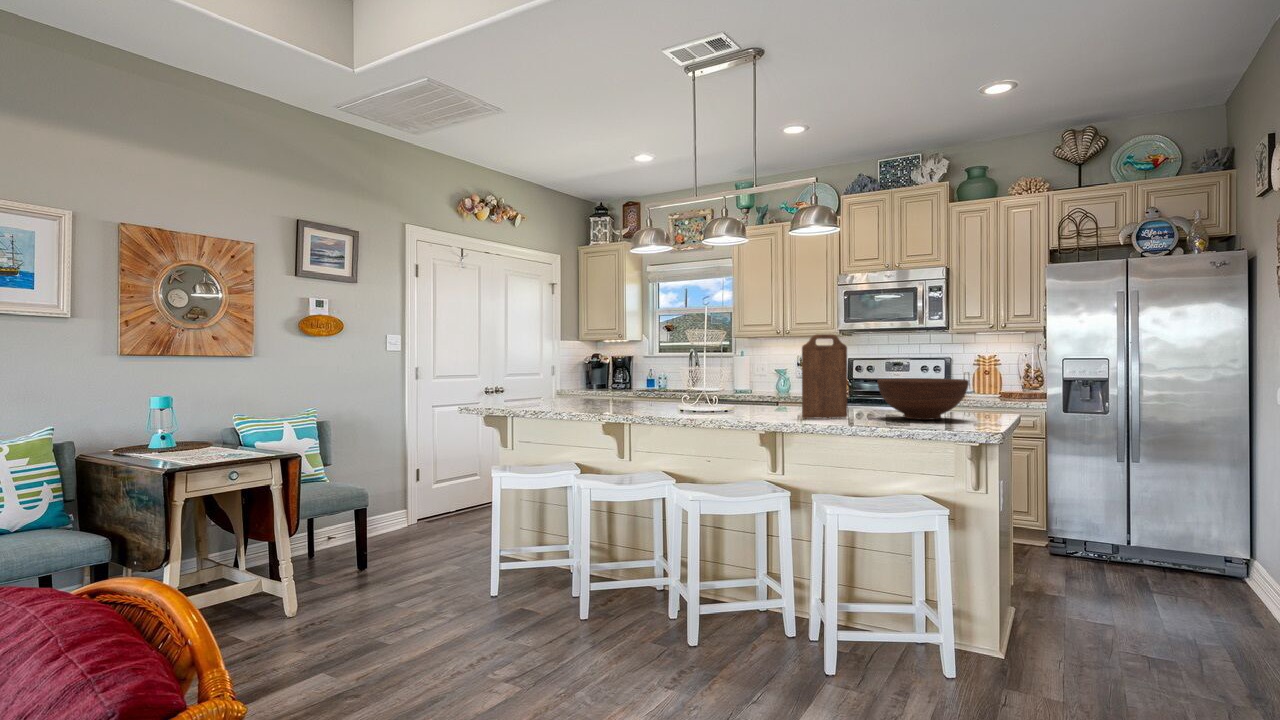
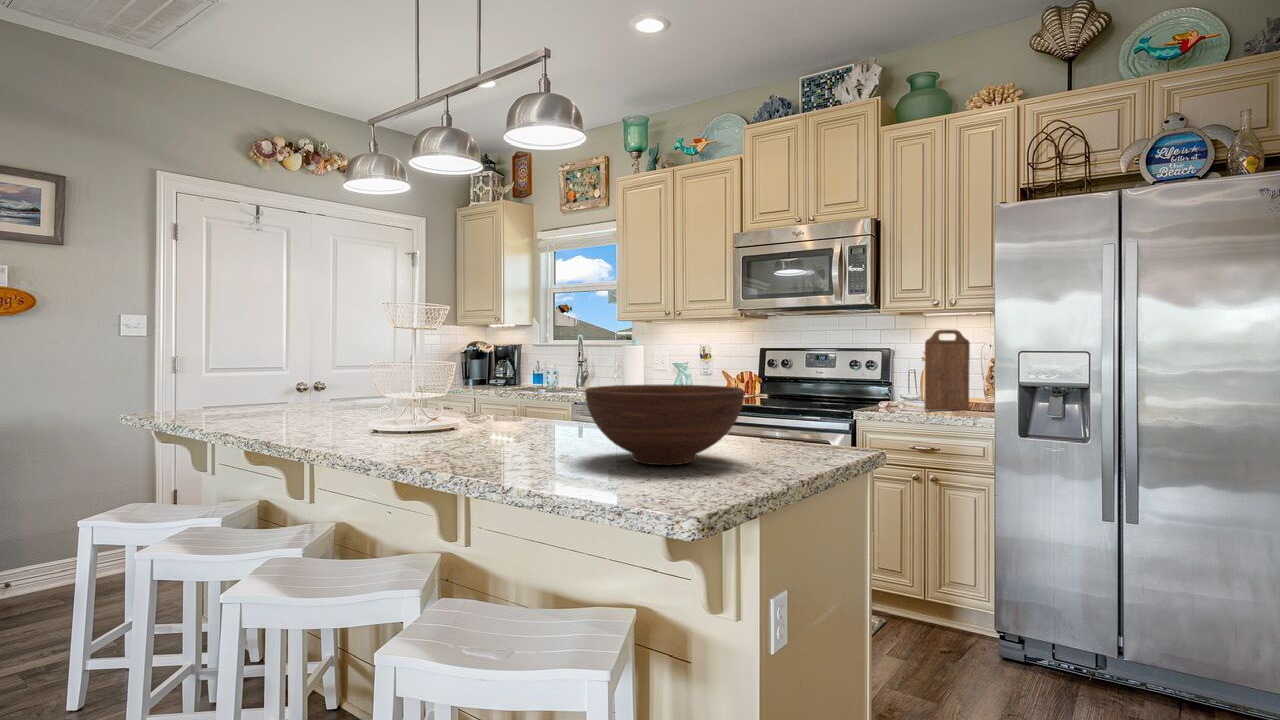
cutting board: present [802,334,848,419] -> present [924,330,970,411]

